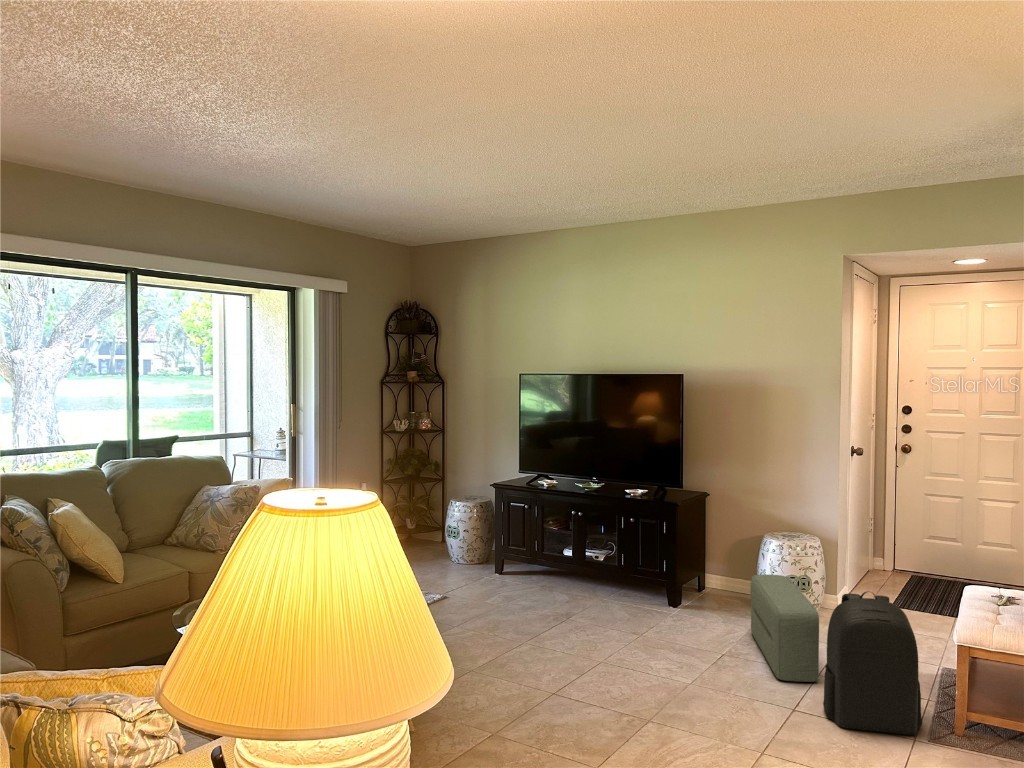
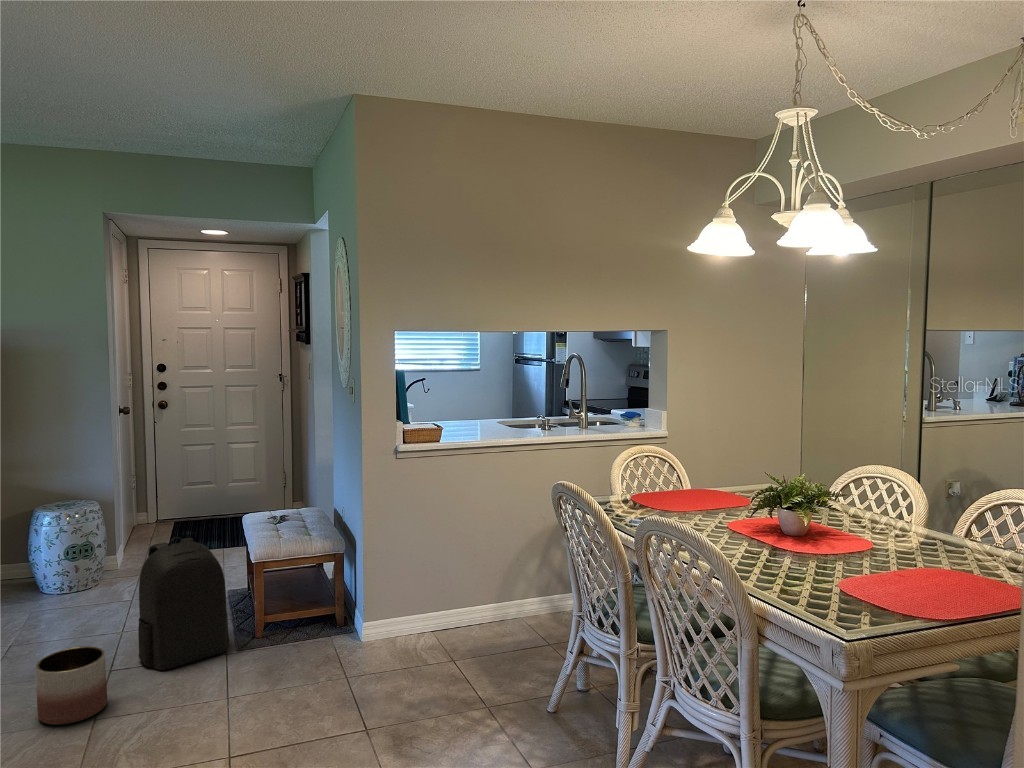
pouf: present [751,575,819,682] -> none [30,547,125,652]
planter: none [722,670,781,743] -> present [36,646,107,725]

